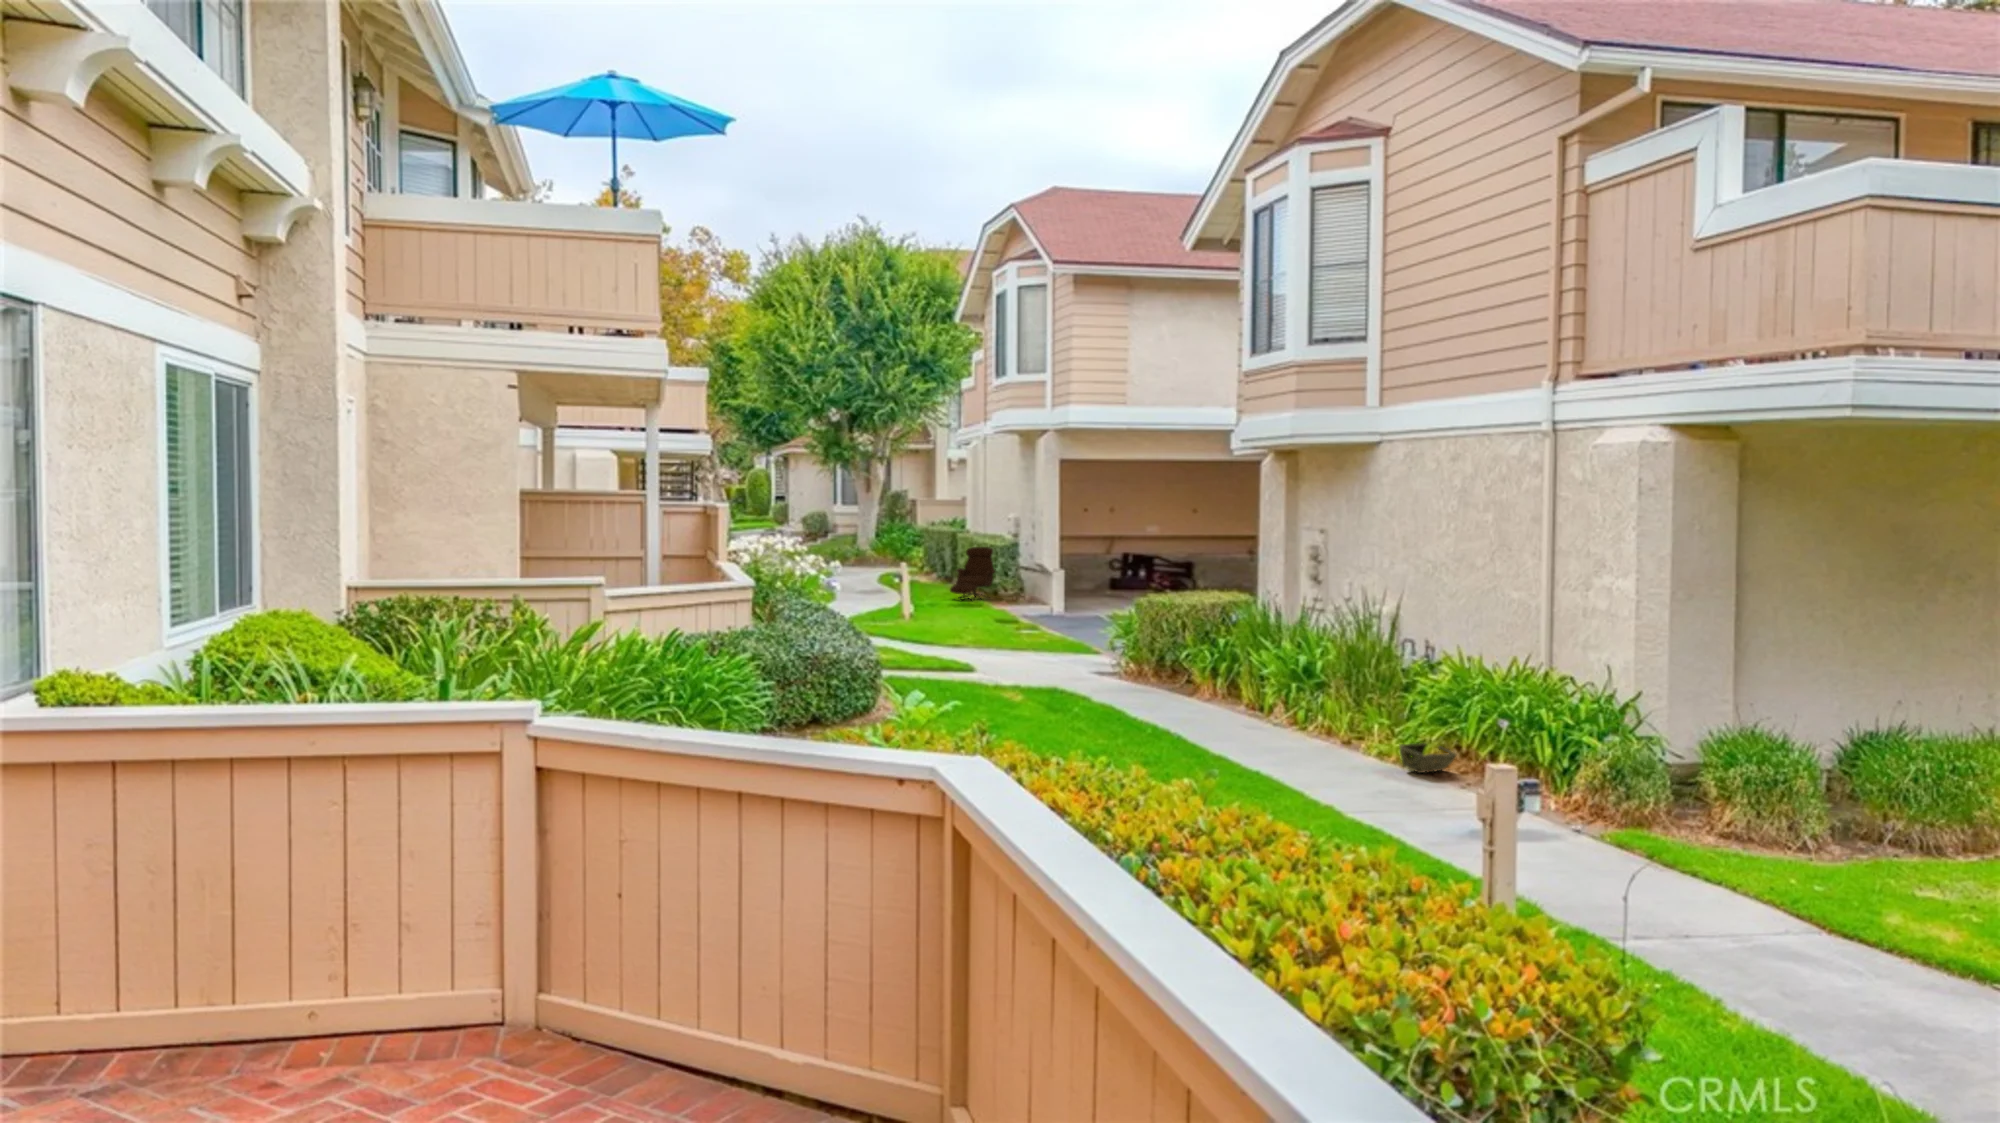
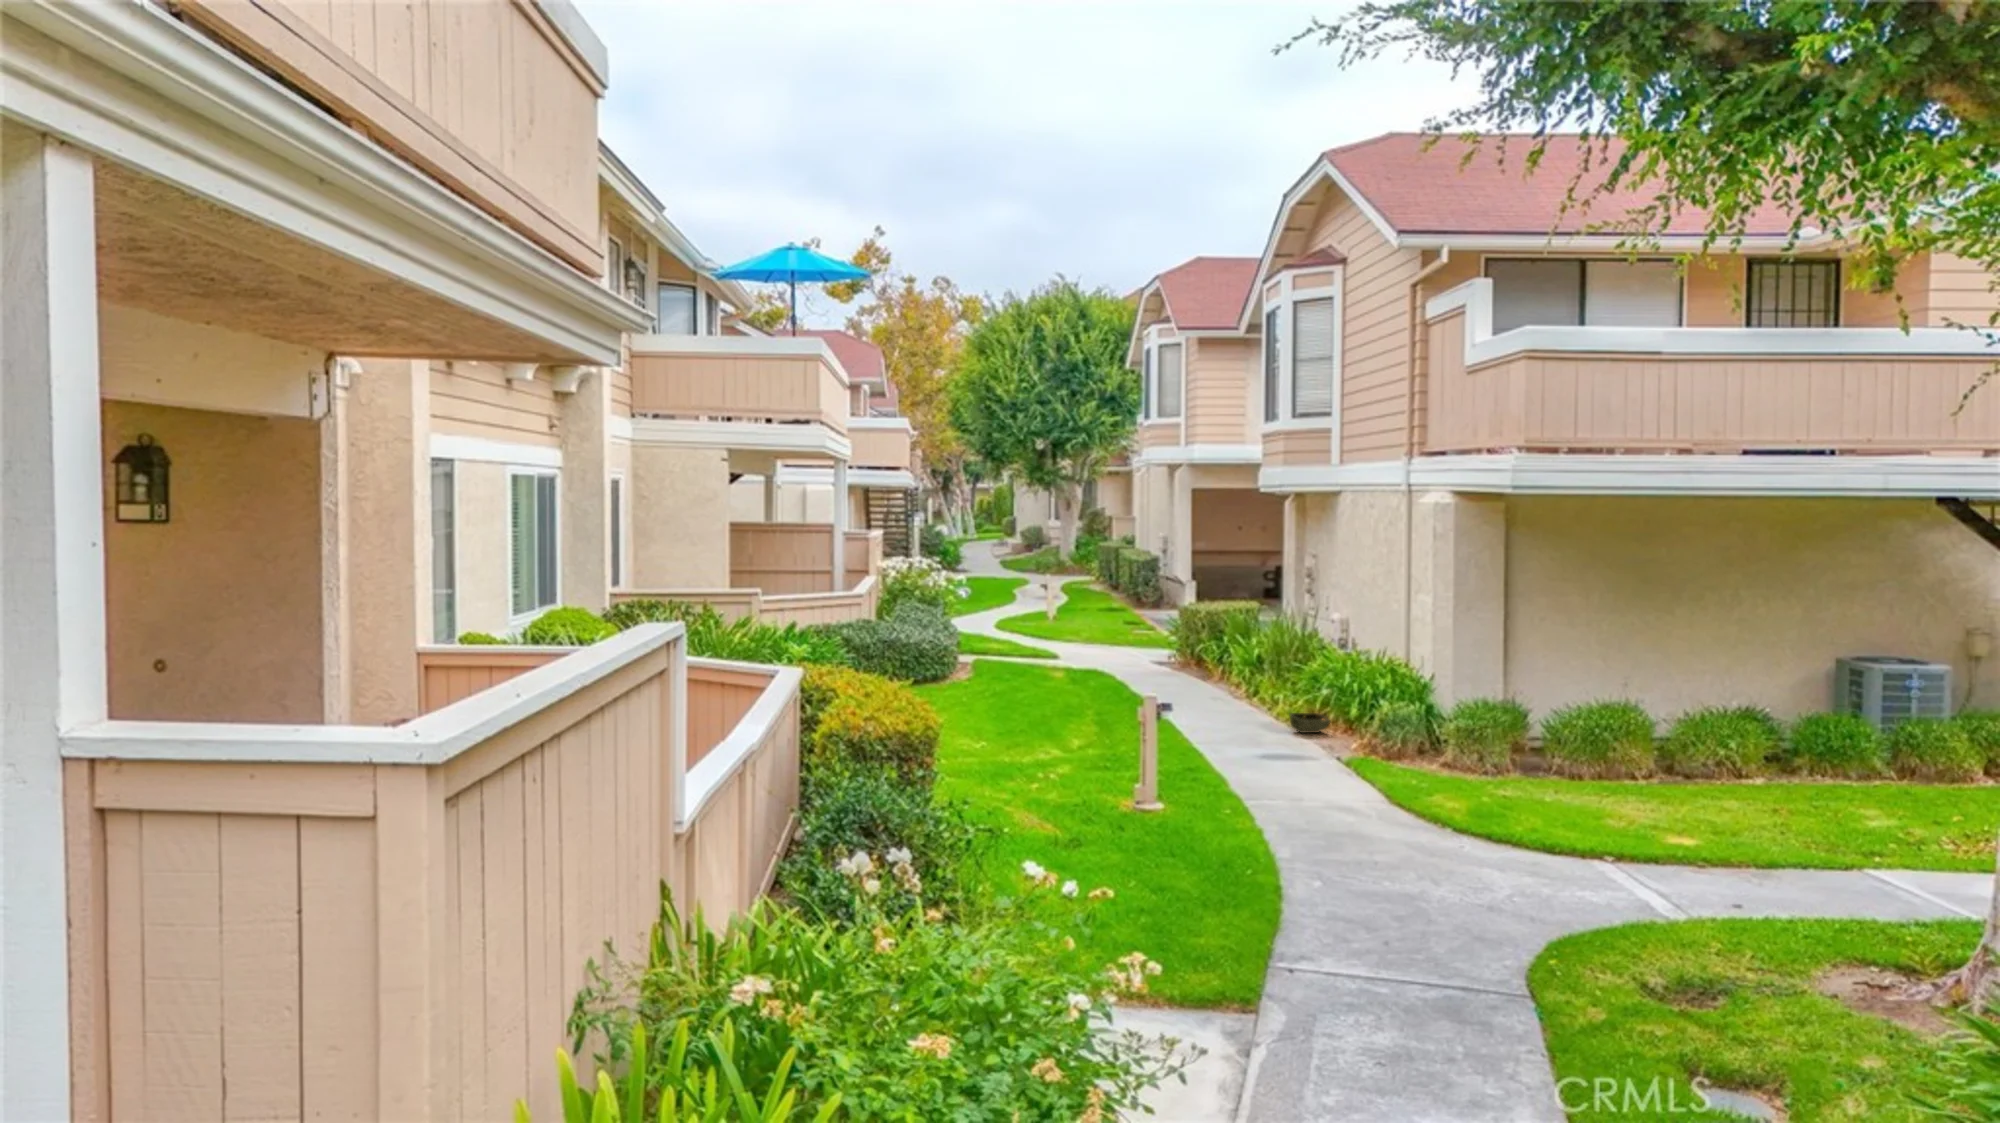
lounge chair: present [950,547,996,600] -> none [1105,559,1147,604]

